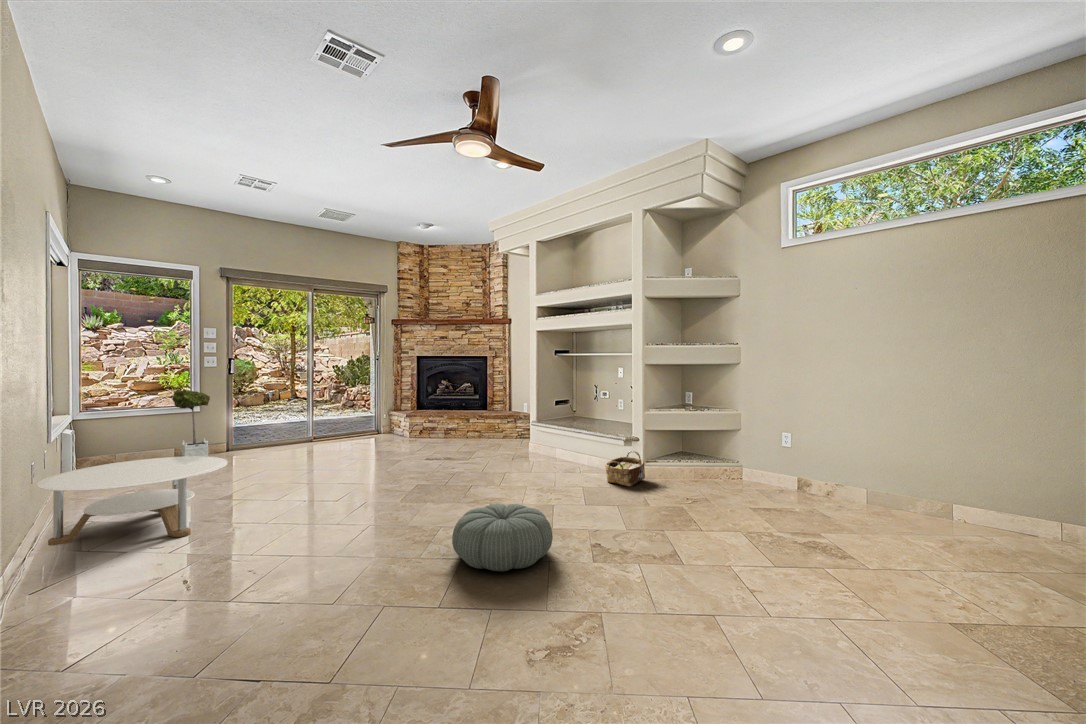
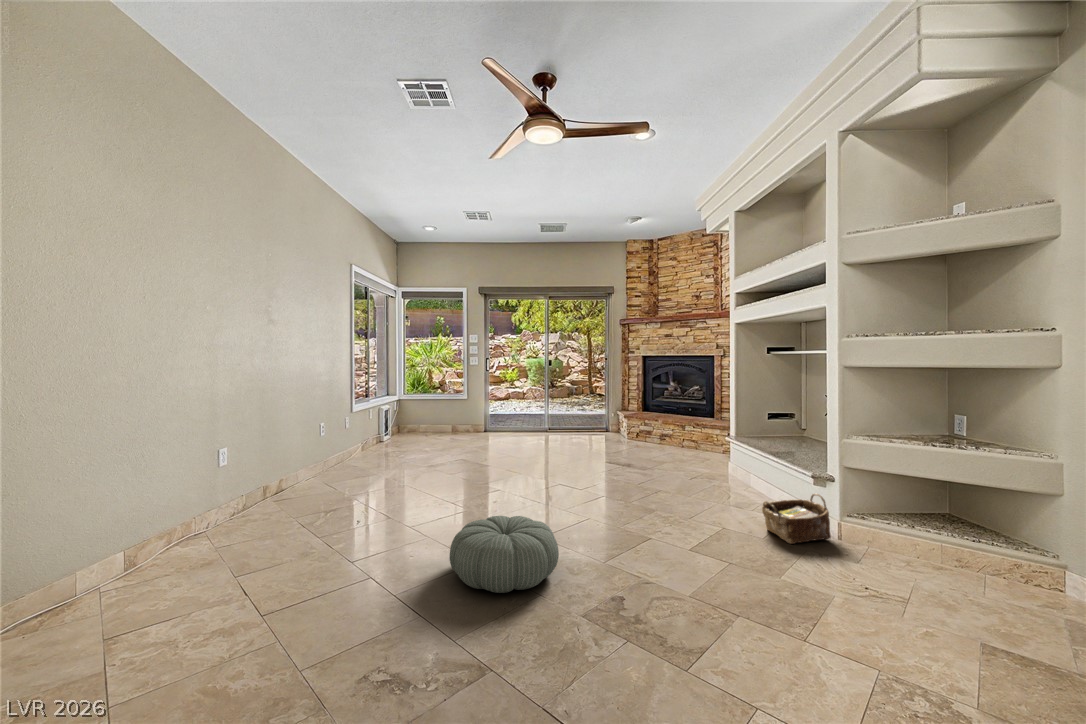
potted tree: present [172,389,210,457] -> none [447,381,470,435]
round table: present [37,456,228,546] -> none [307,430,413,488]

